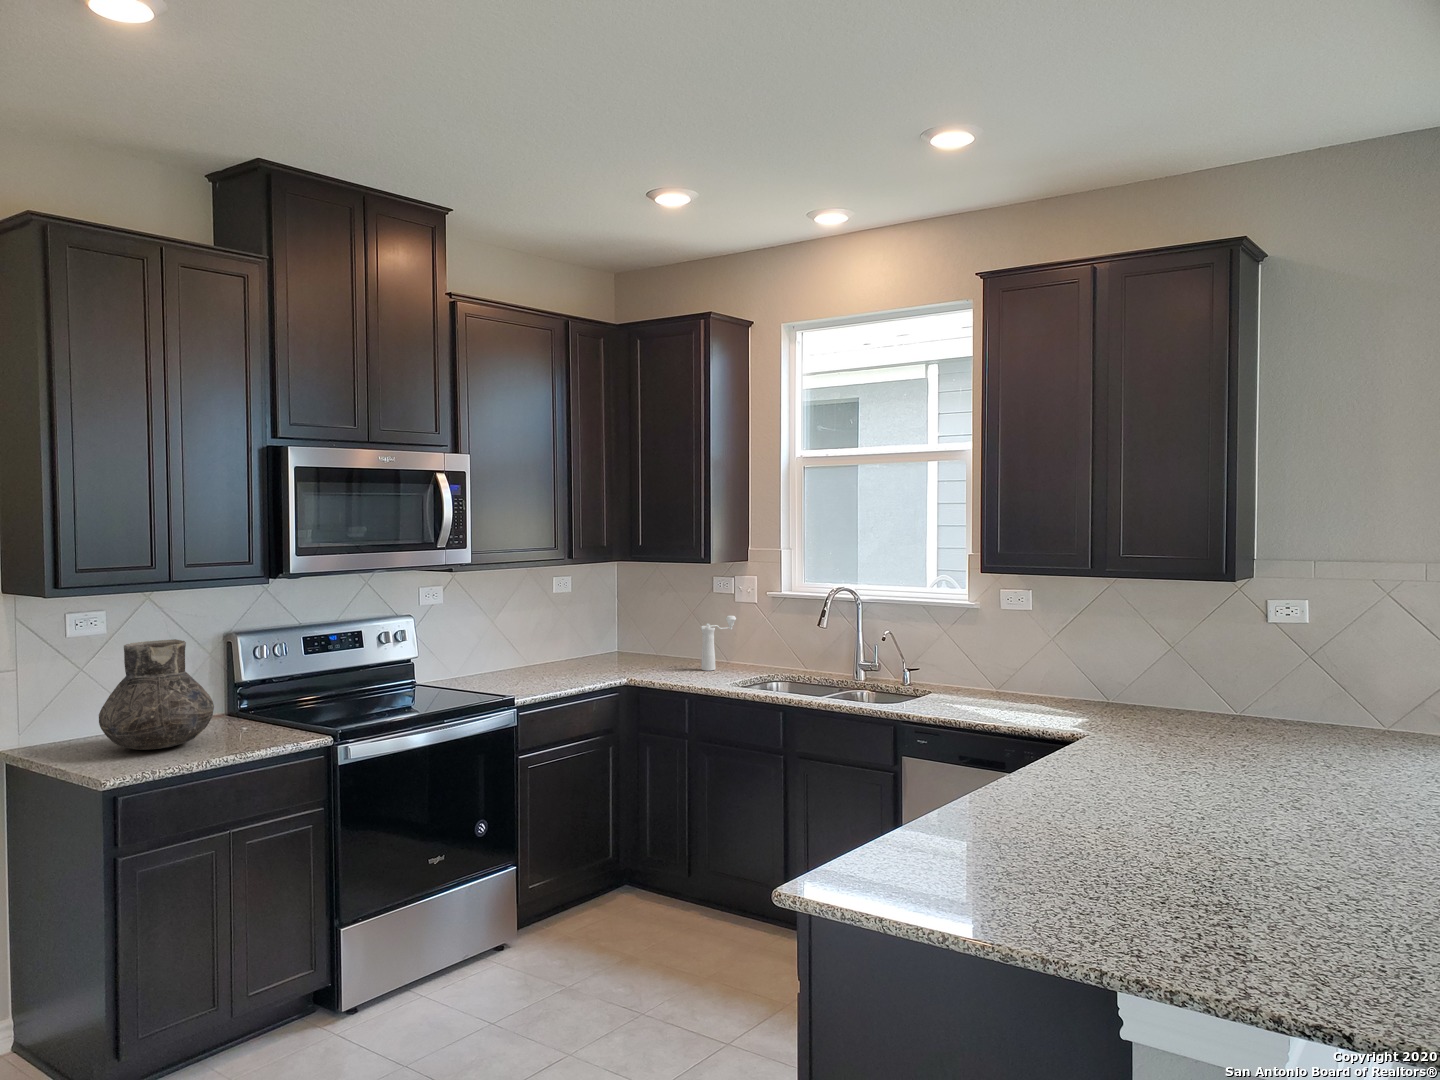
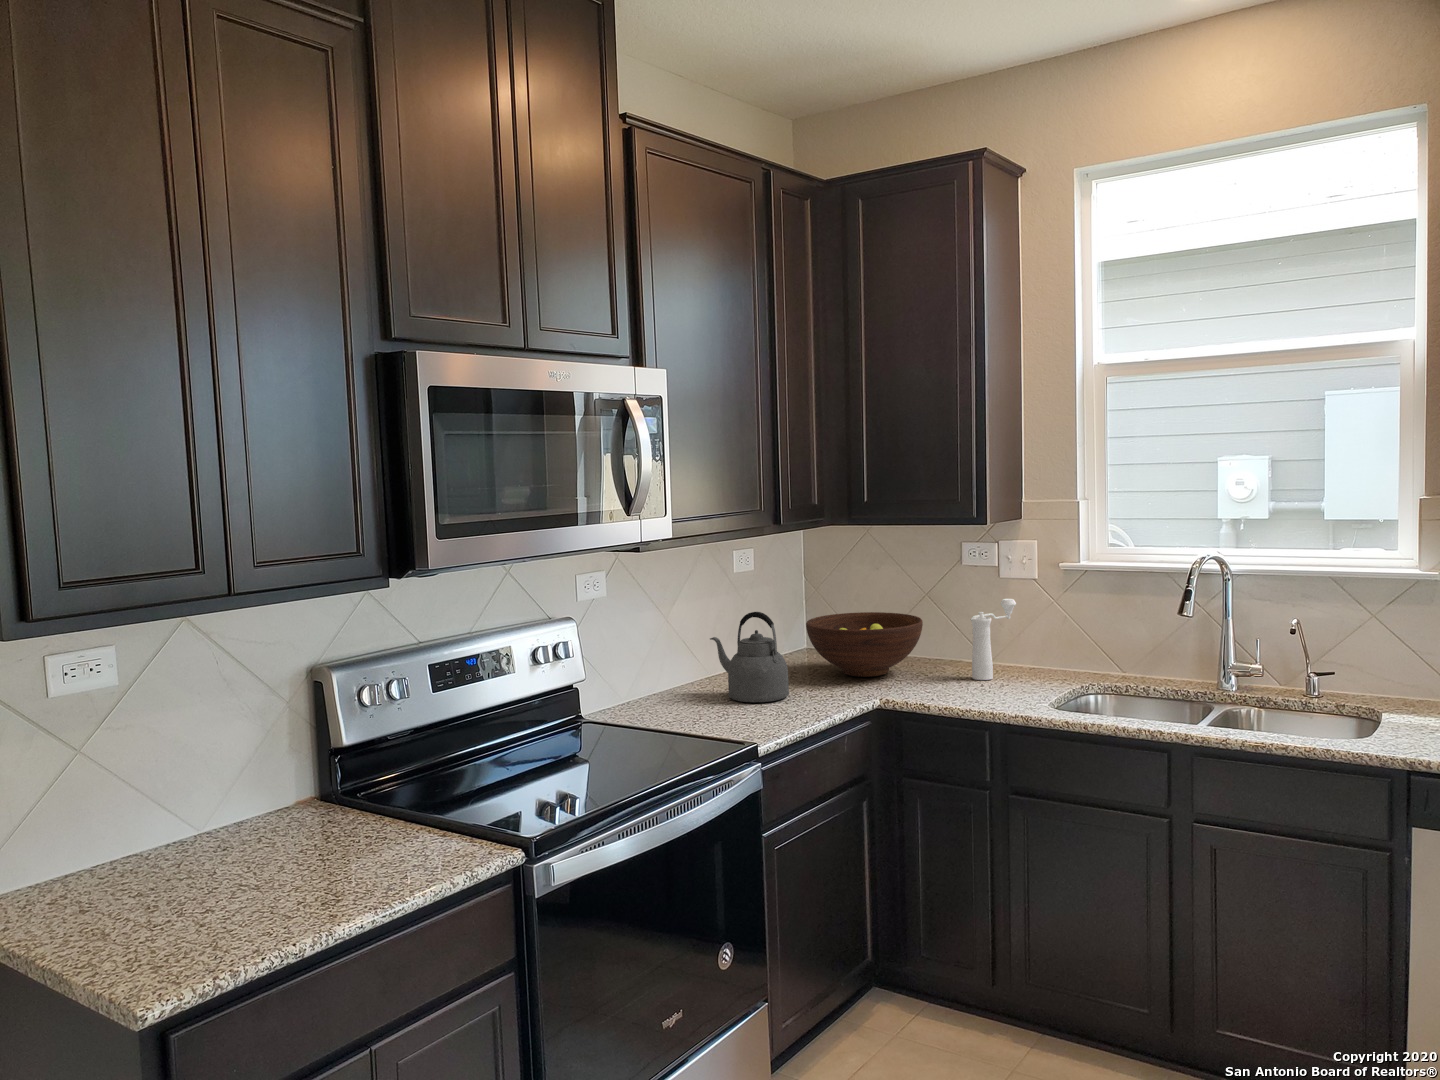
kettle: none [519,617,568,678] -> present [710,612,789,702]
fruit bowl: none [593,624,674,667] -> present [806,612,923,677]
vase: present [99,639,214,750] -> none [117,695,319,906]

